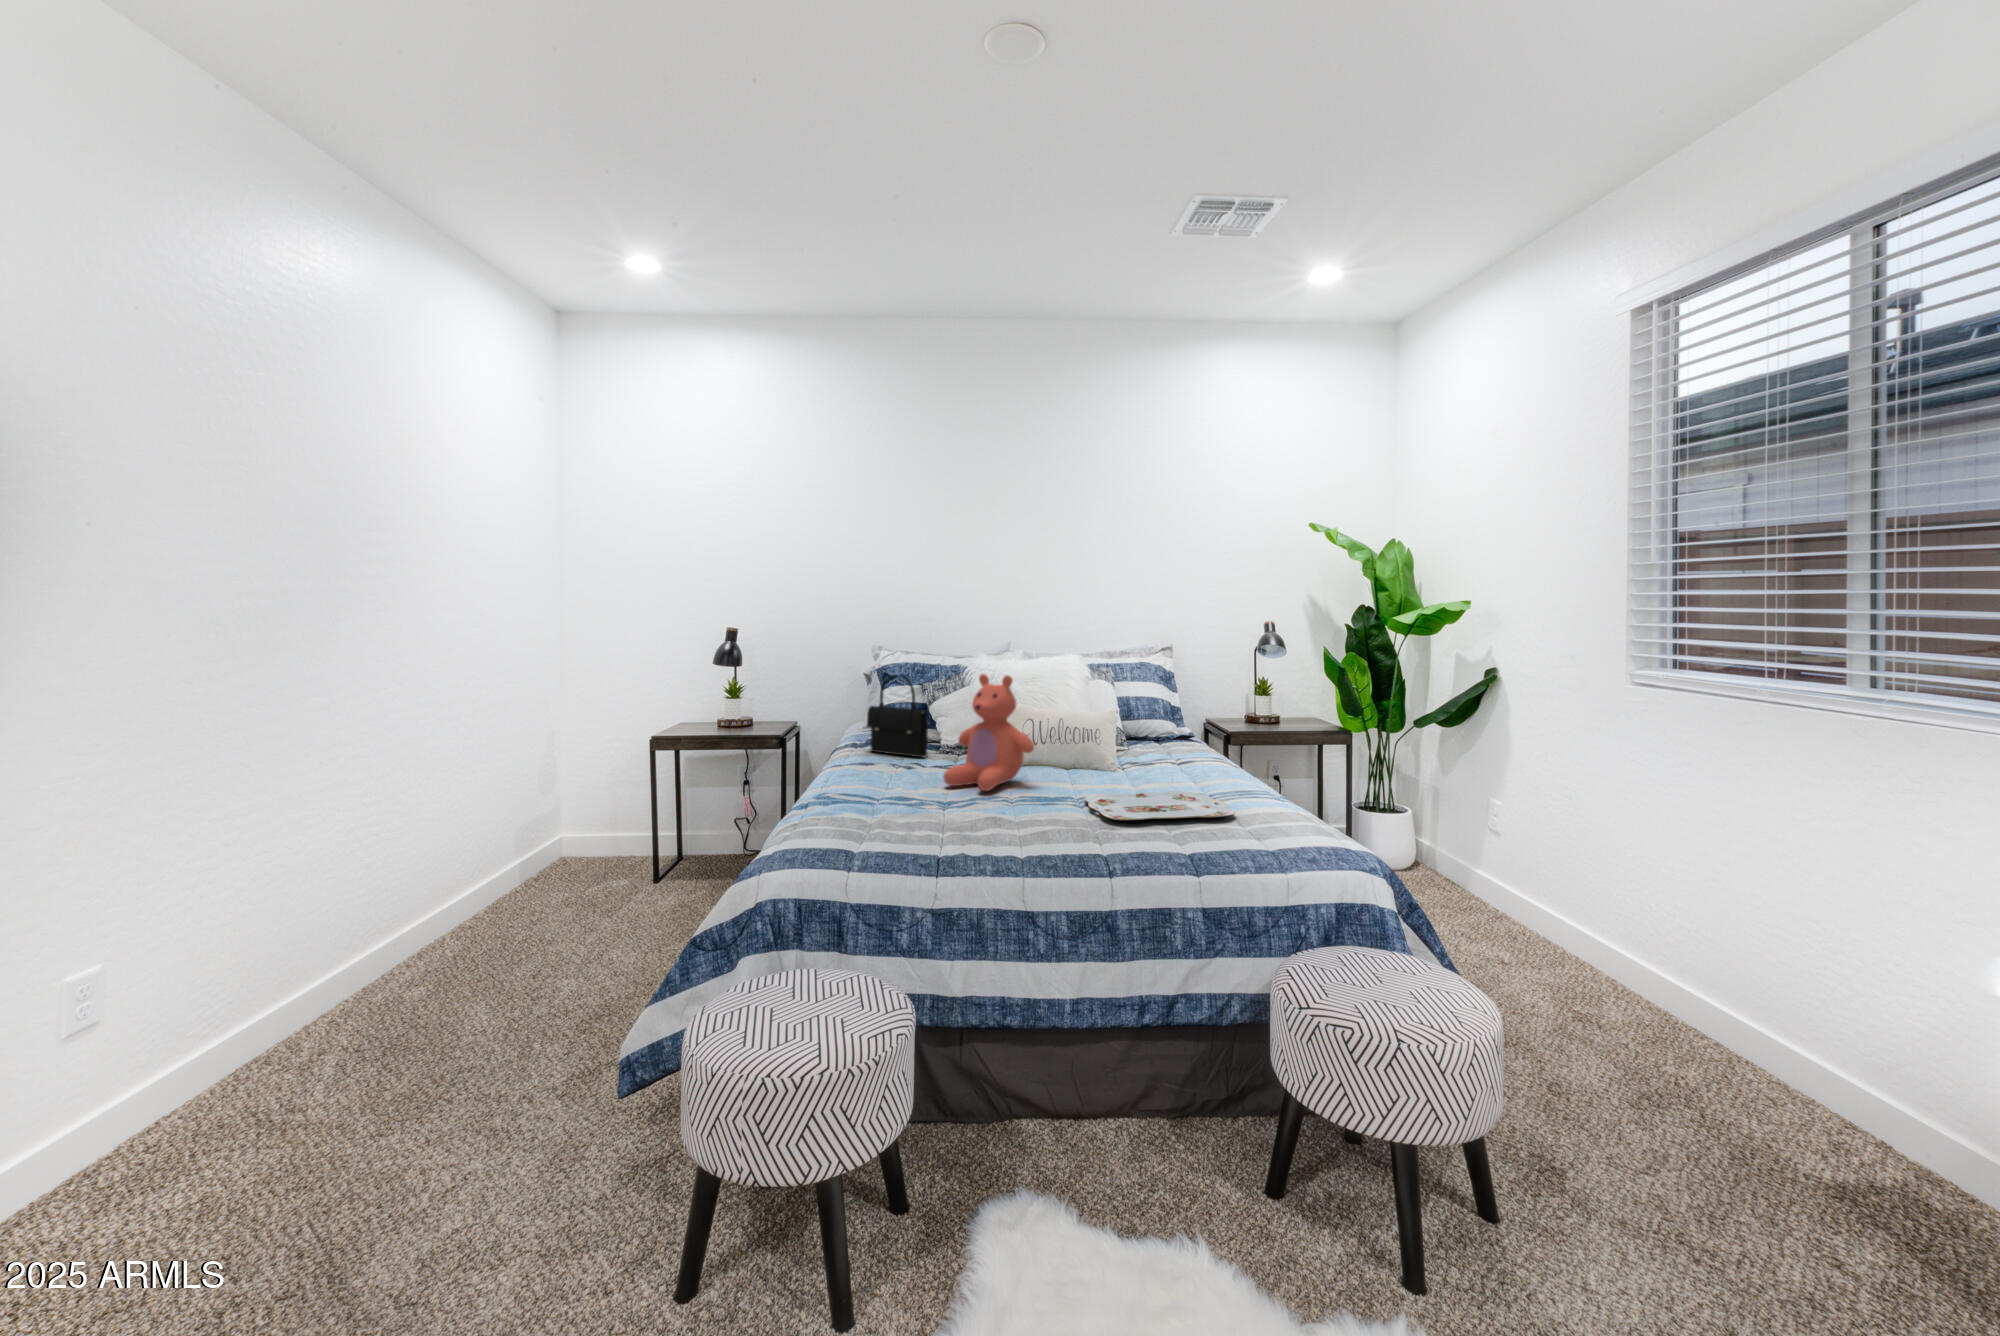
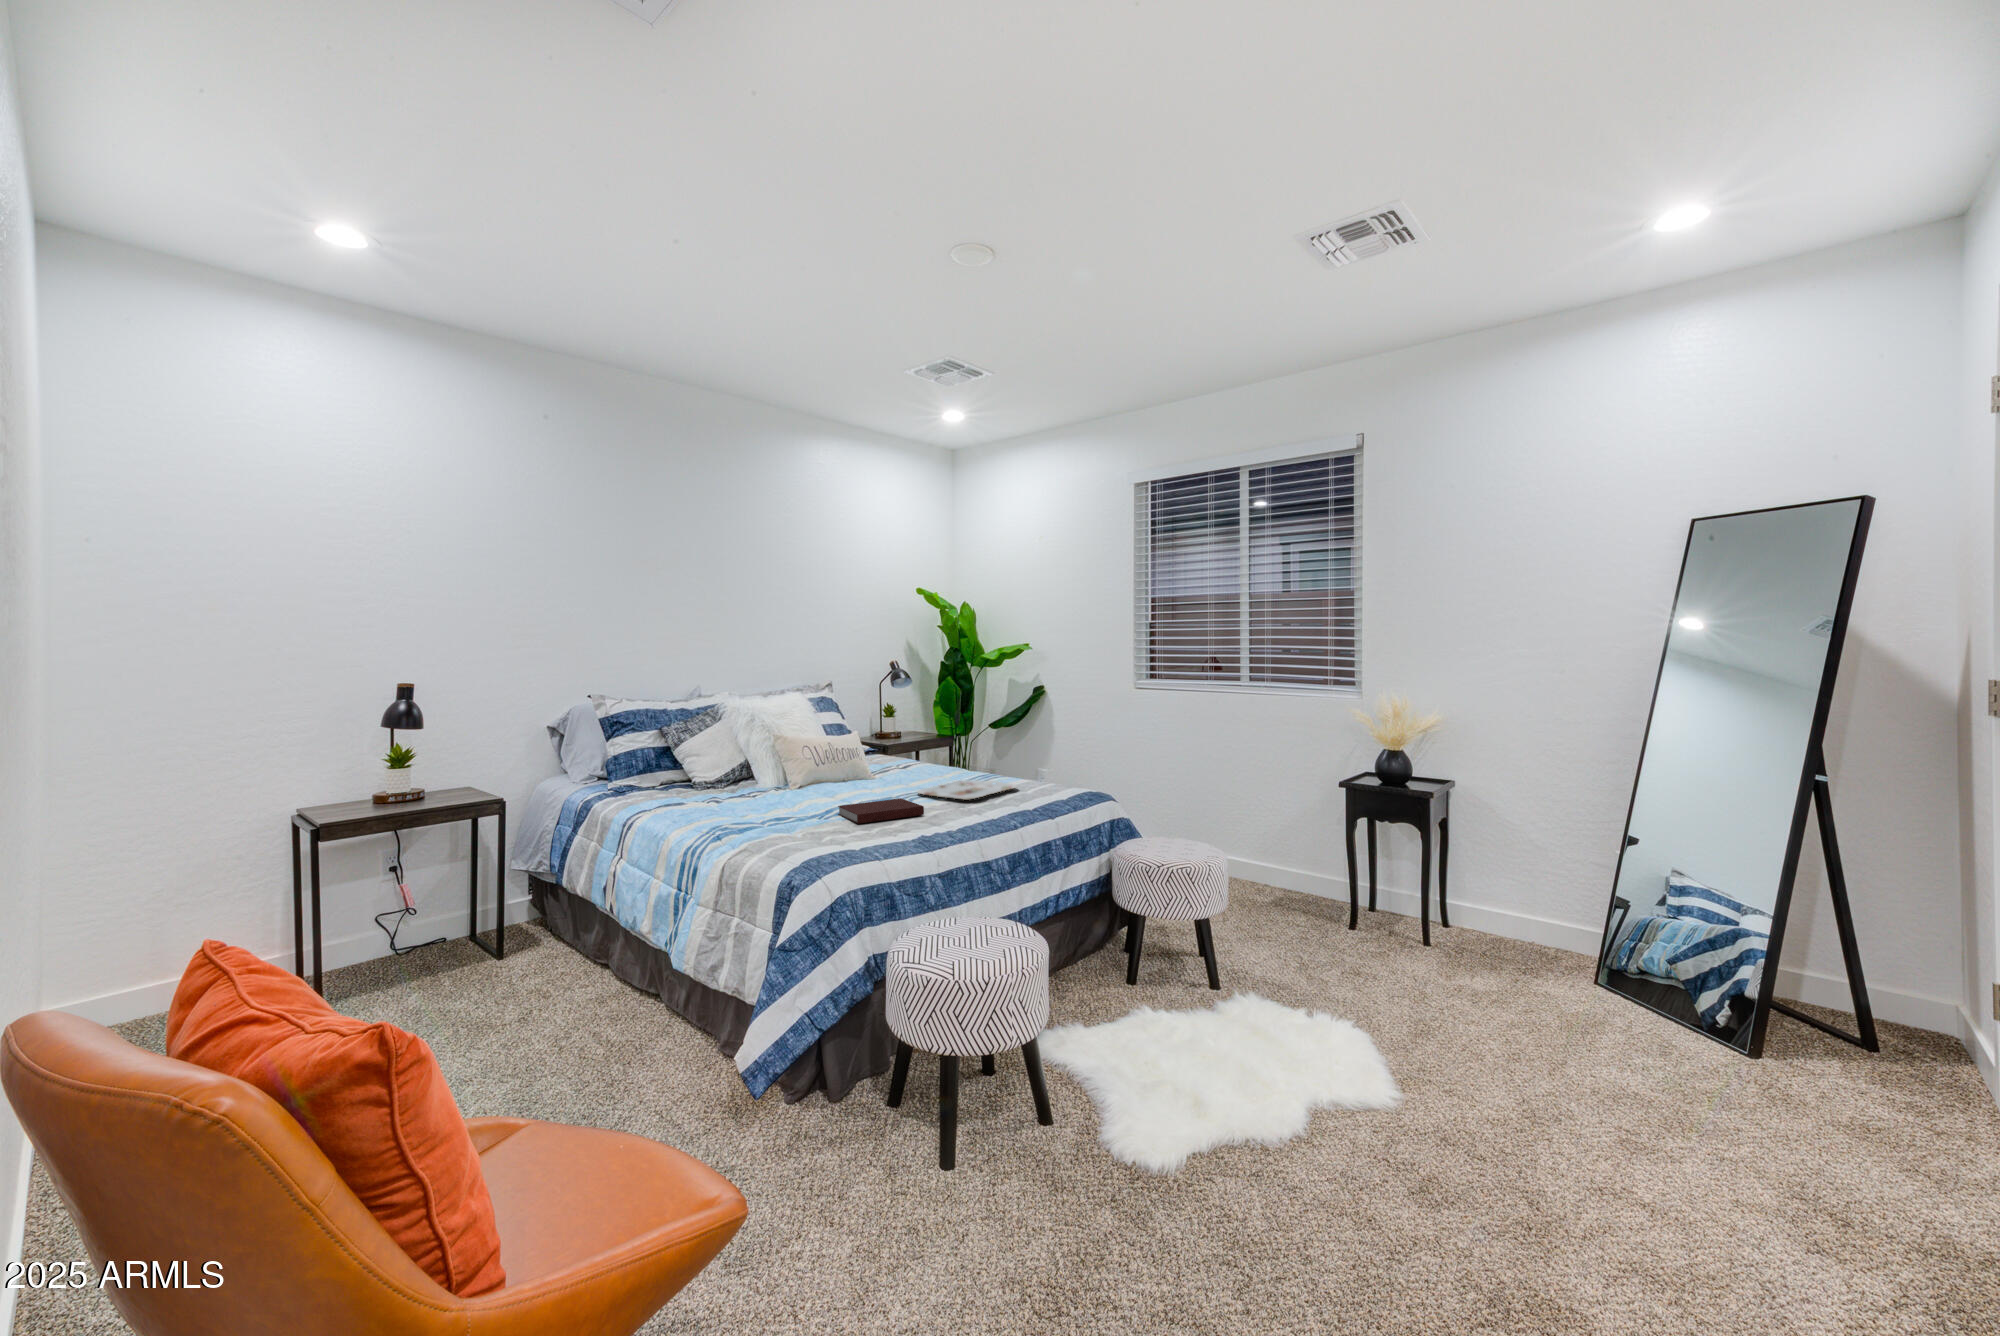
teddy bear: present [943,674,1034,791] -> none [789,709,863,803]
handbag: present [867,675,928,757] -> none [653,719,722,794]
notebook: none [923,796,1029,828] -> present [838,798,924,824]

